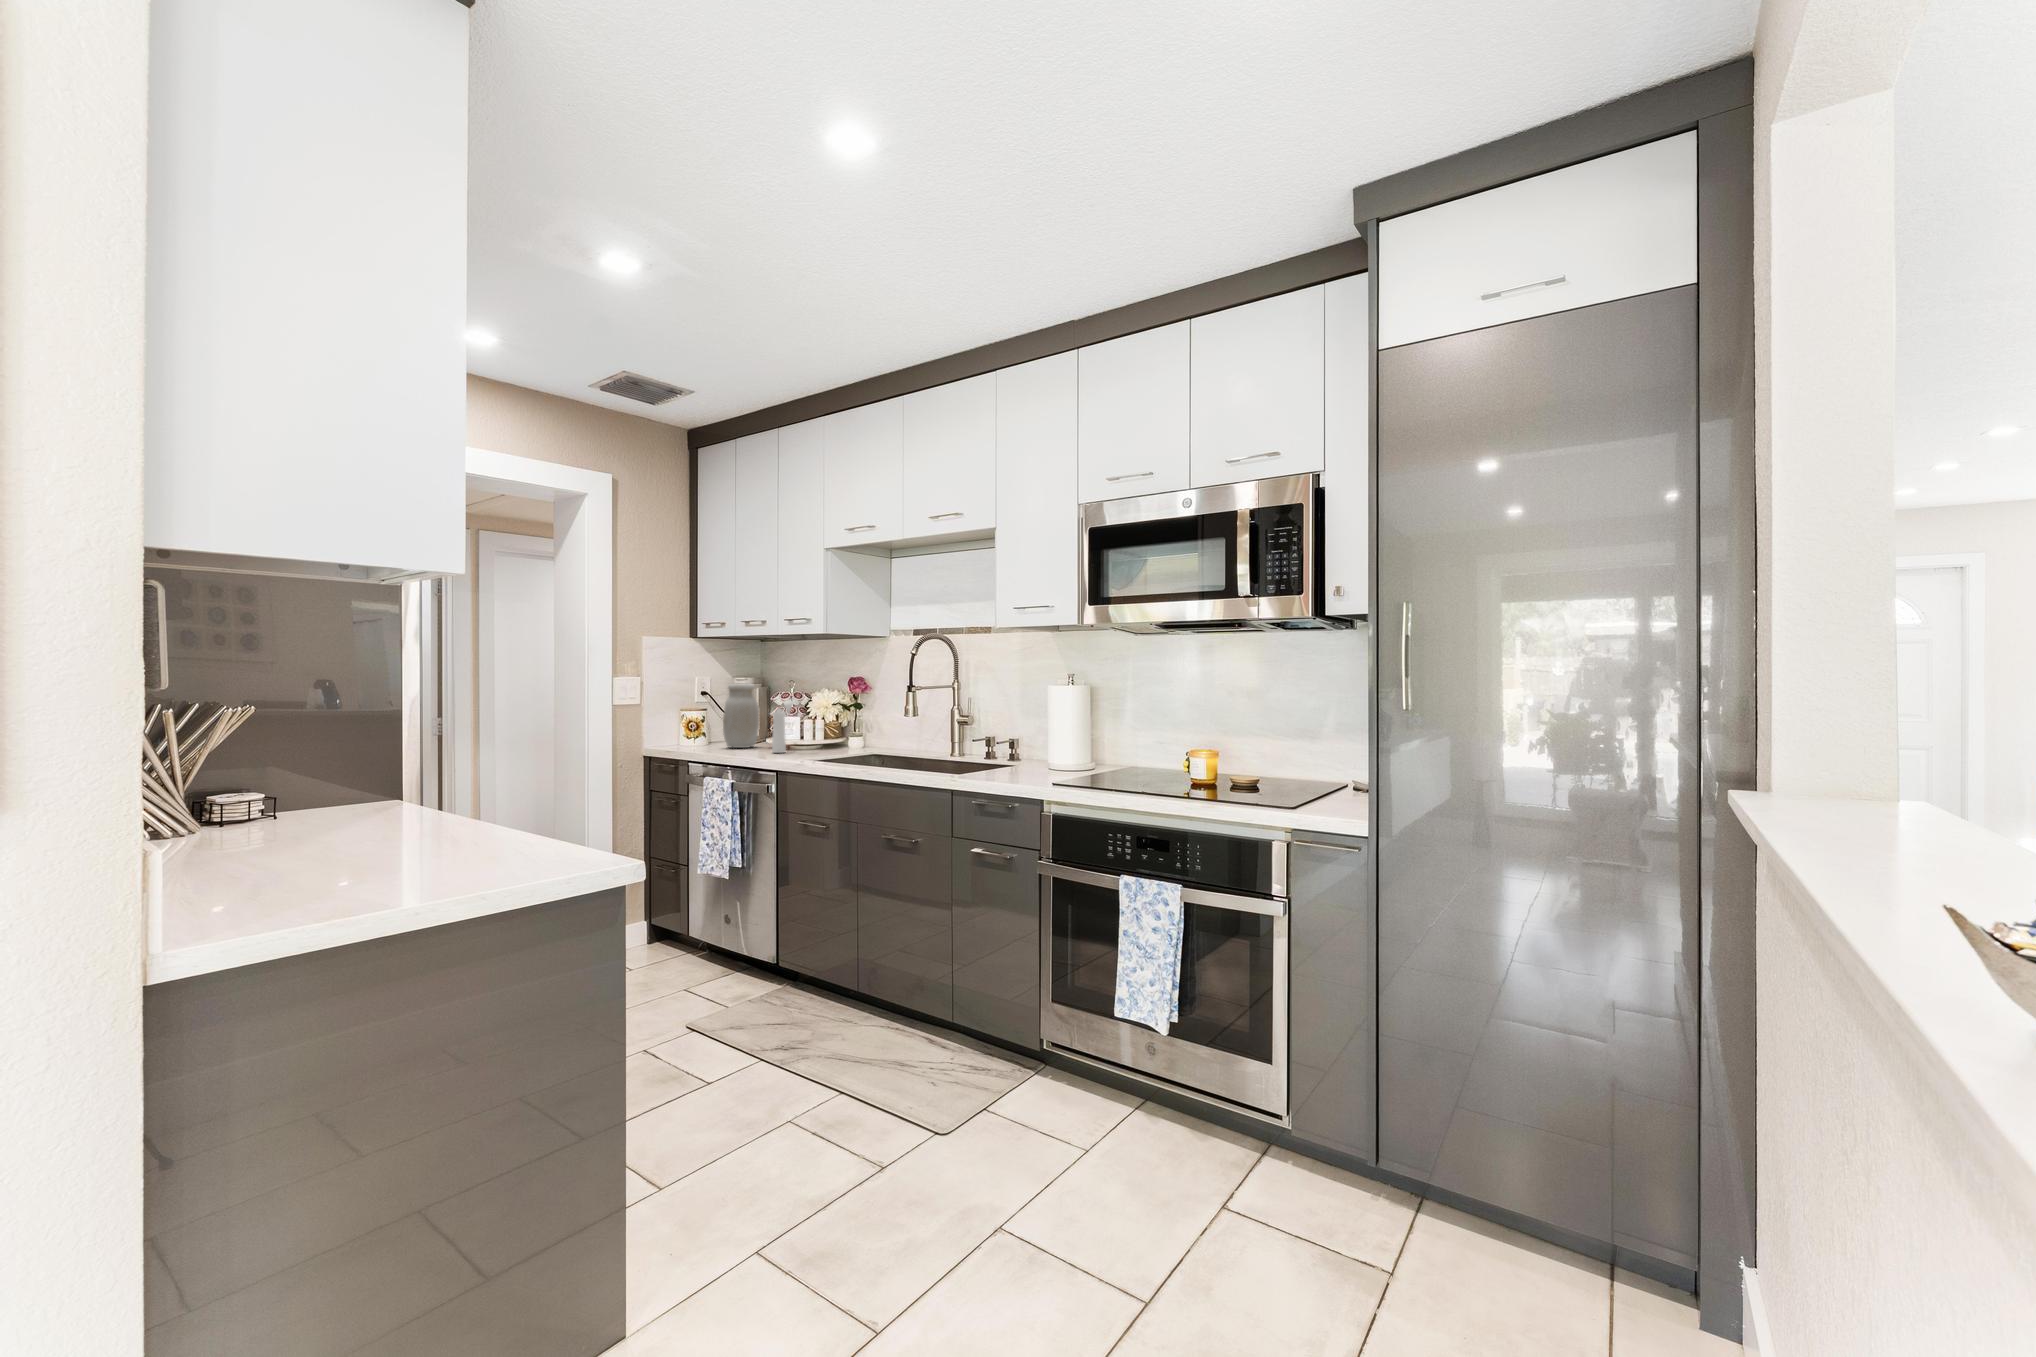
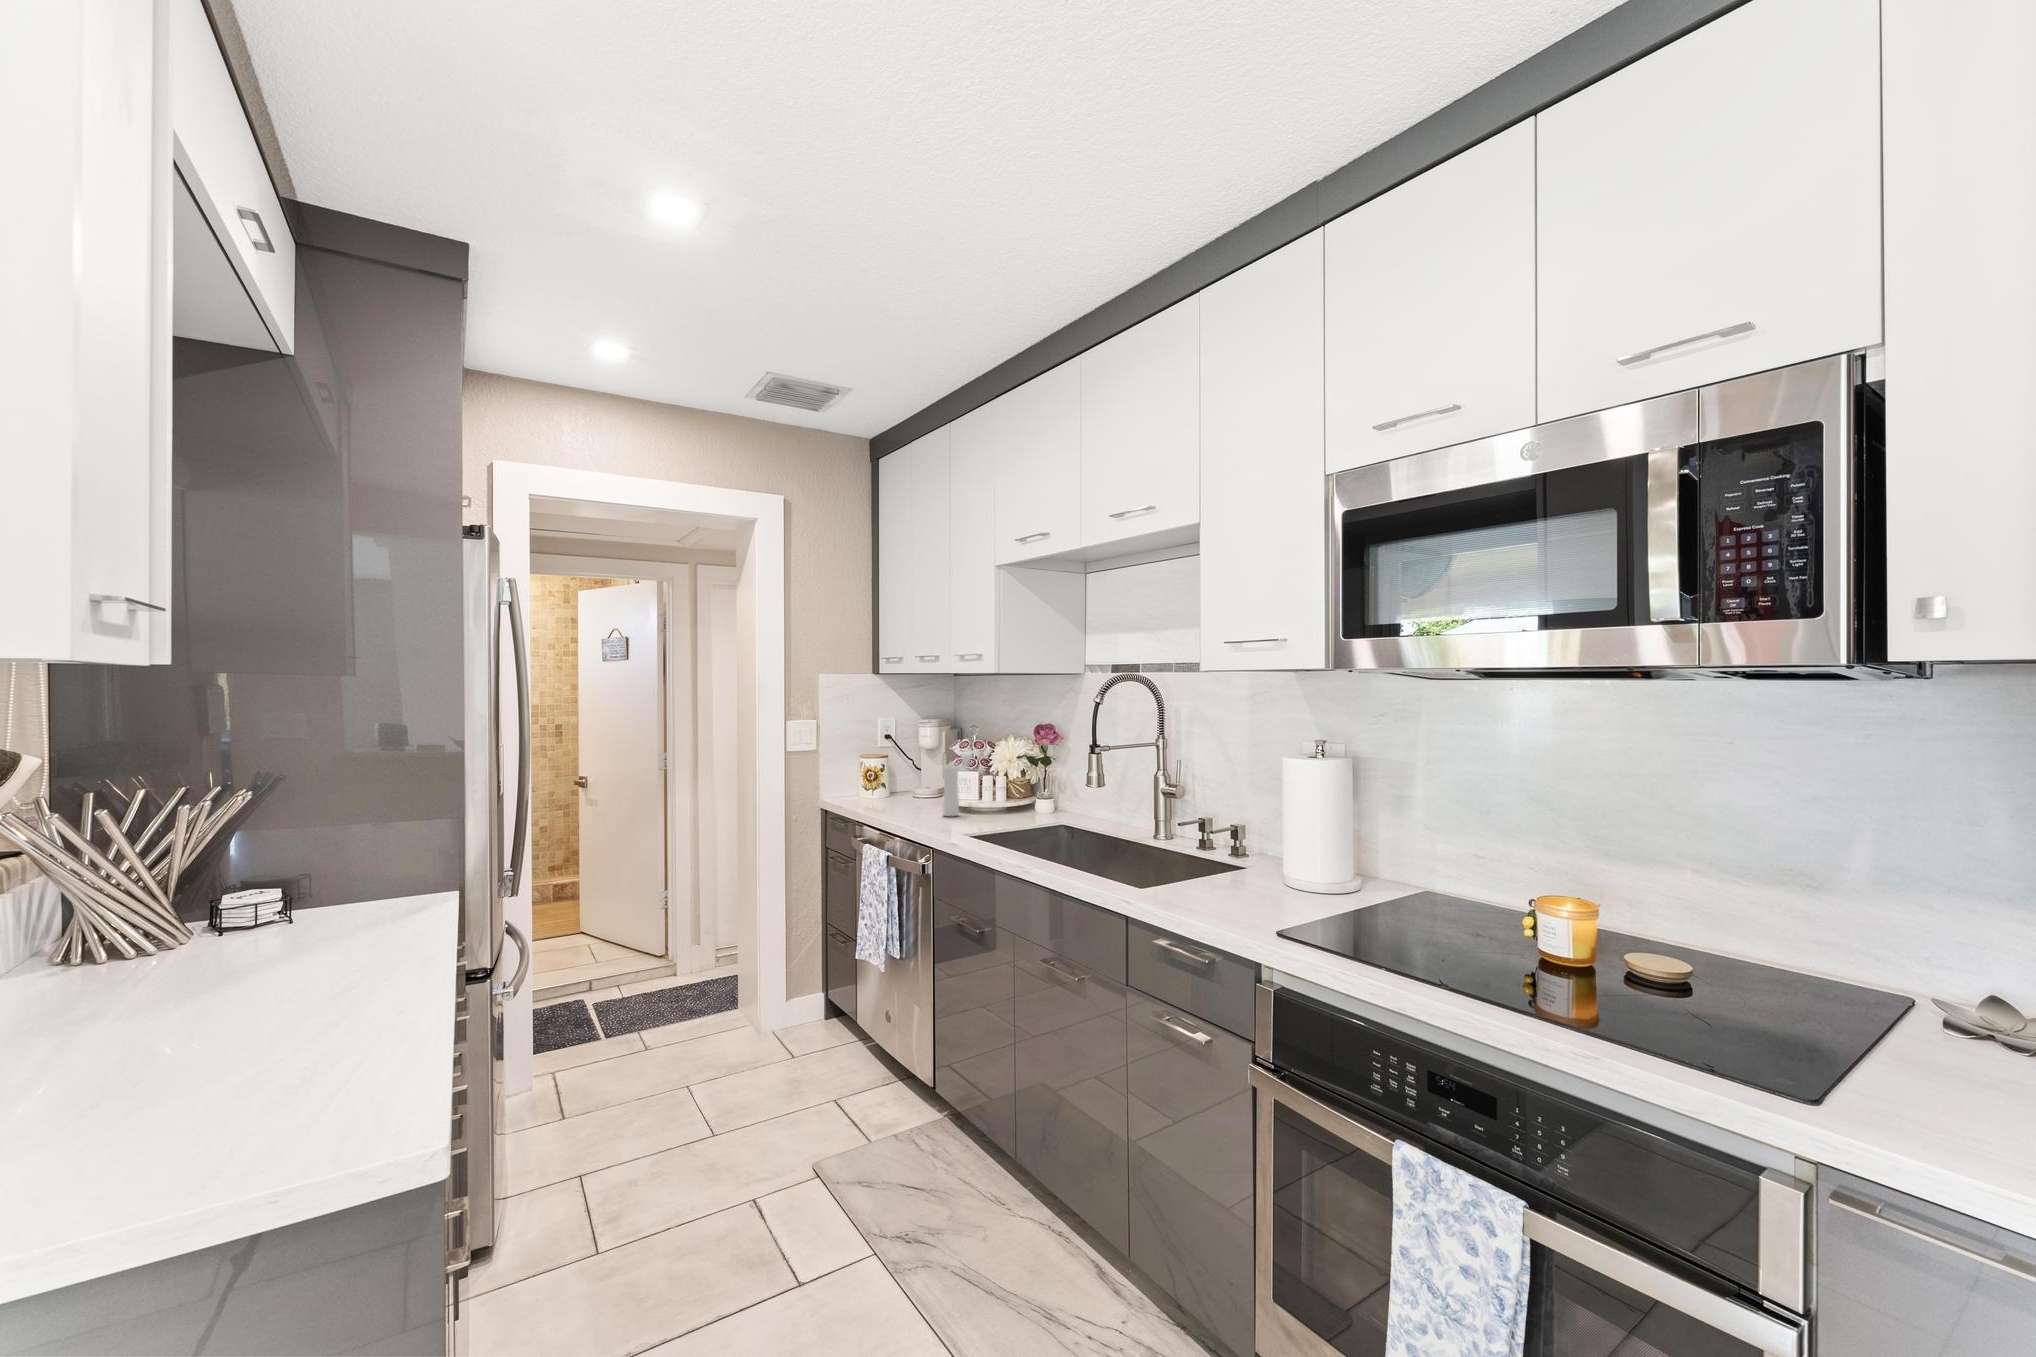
jar: present [723,683,759,748] -> none [900,728,940,804]

